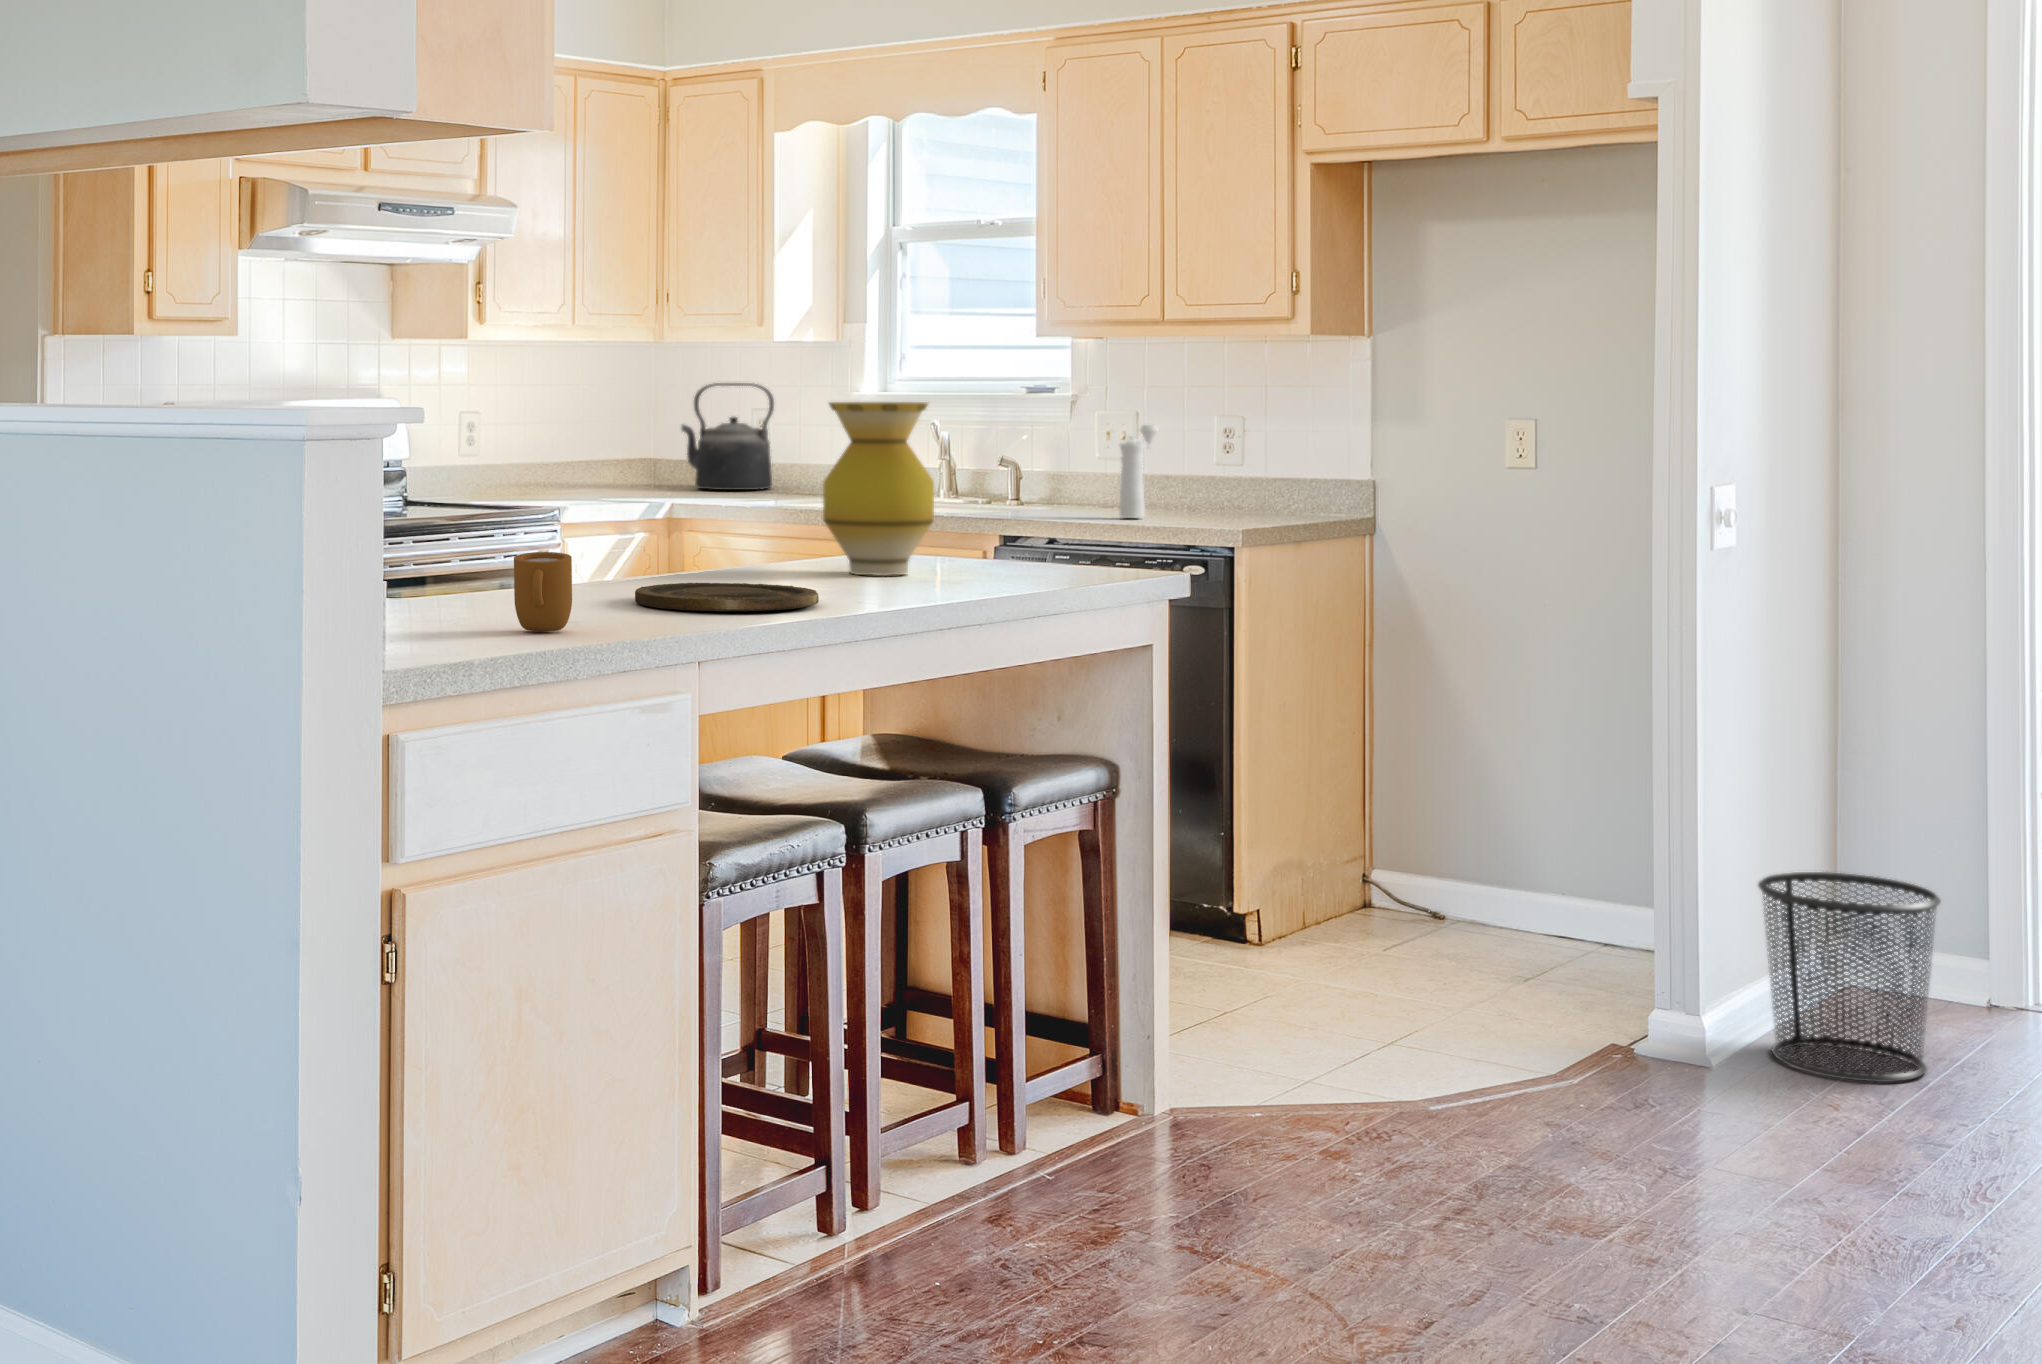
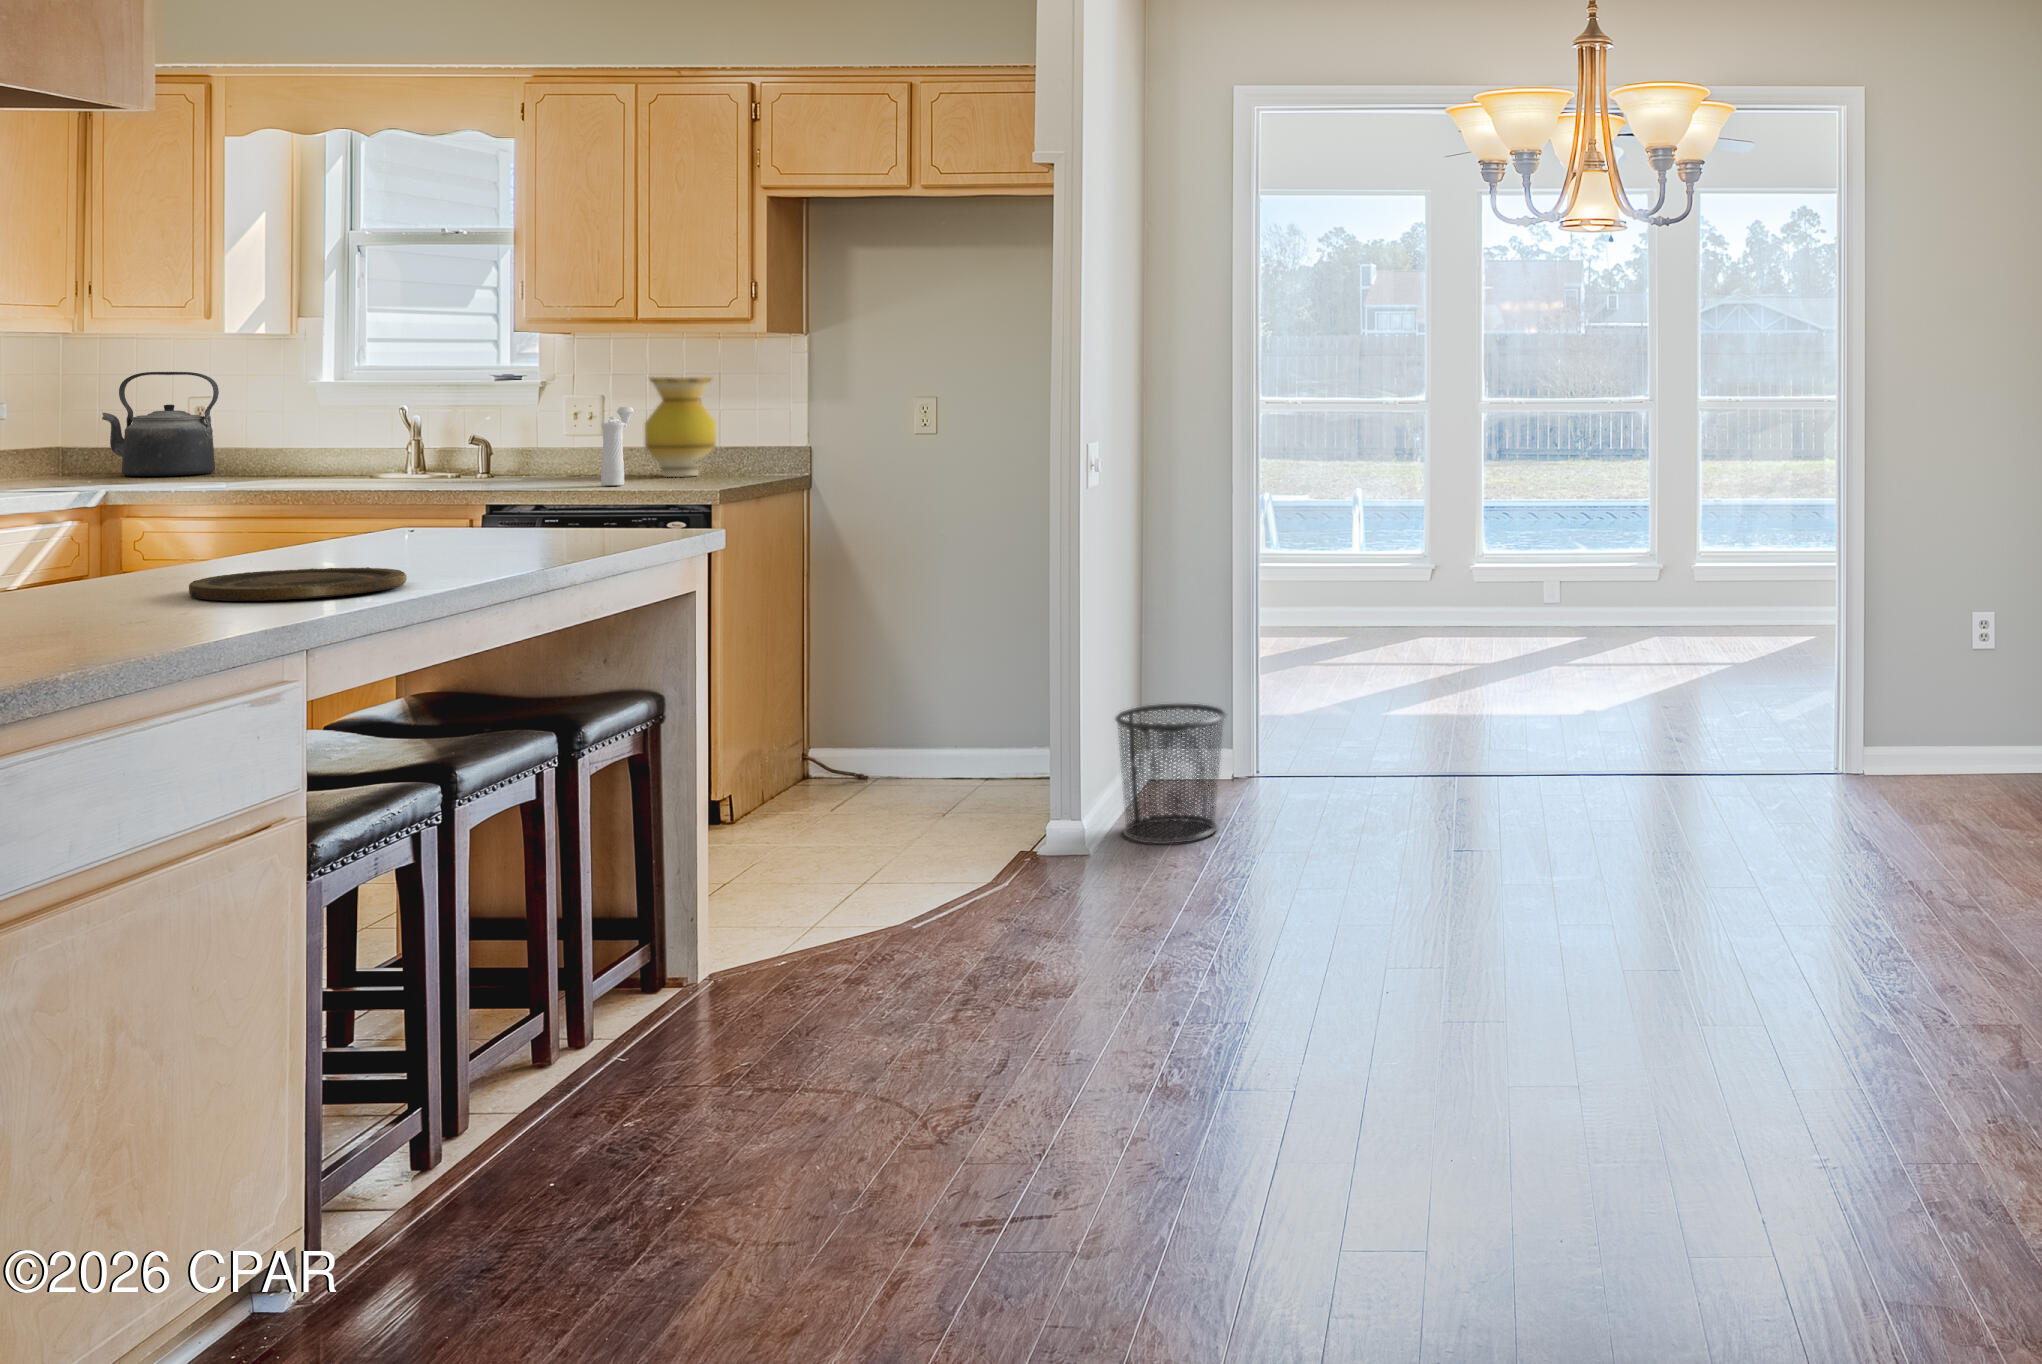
vase: present [823,402,934,576] -> present [645,377,716,477]
mug: present [514,552,572,631] -> none [70,554,148,638]

